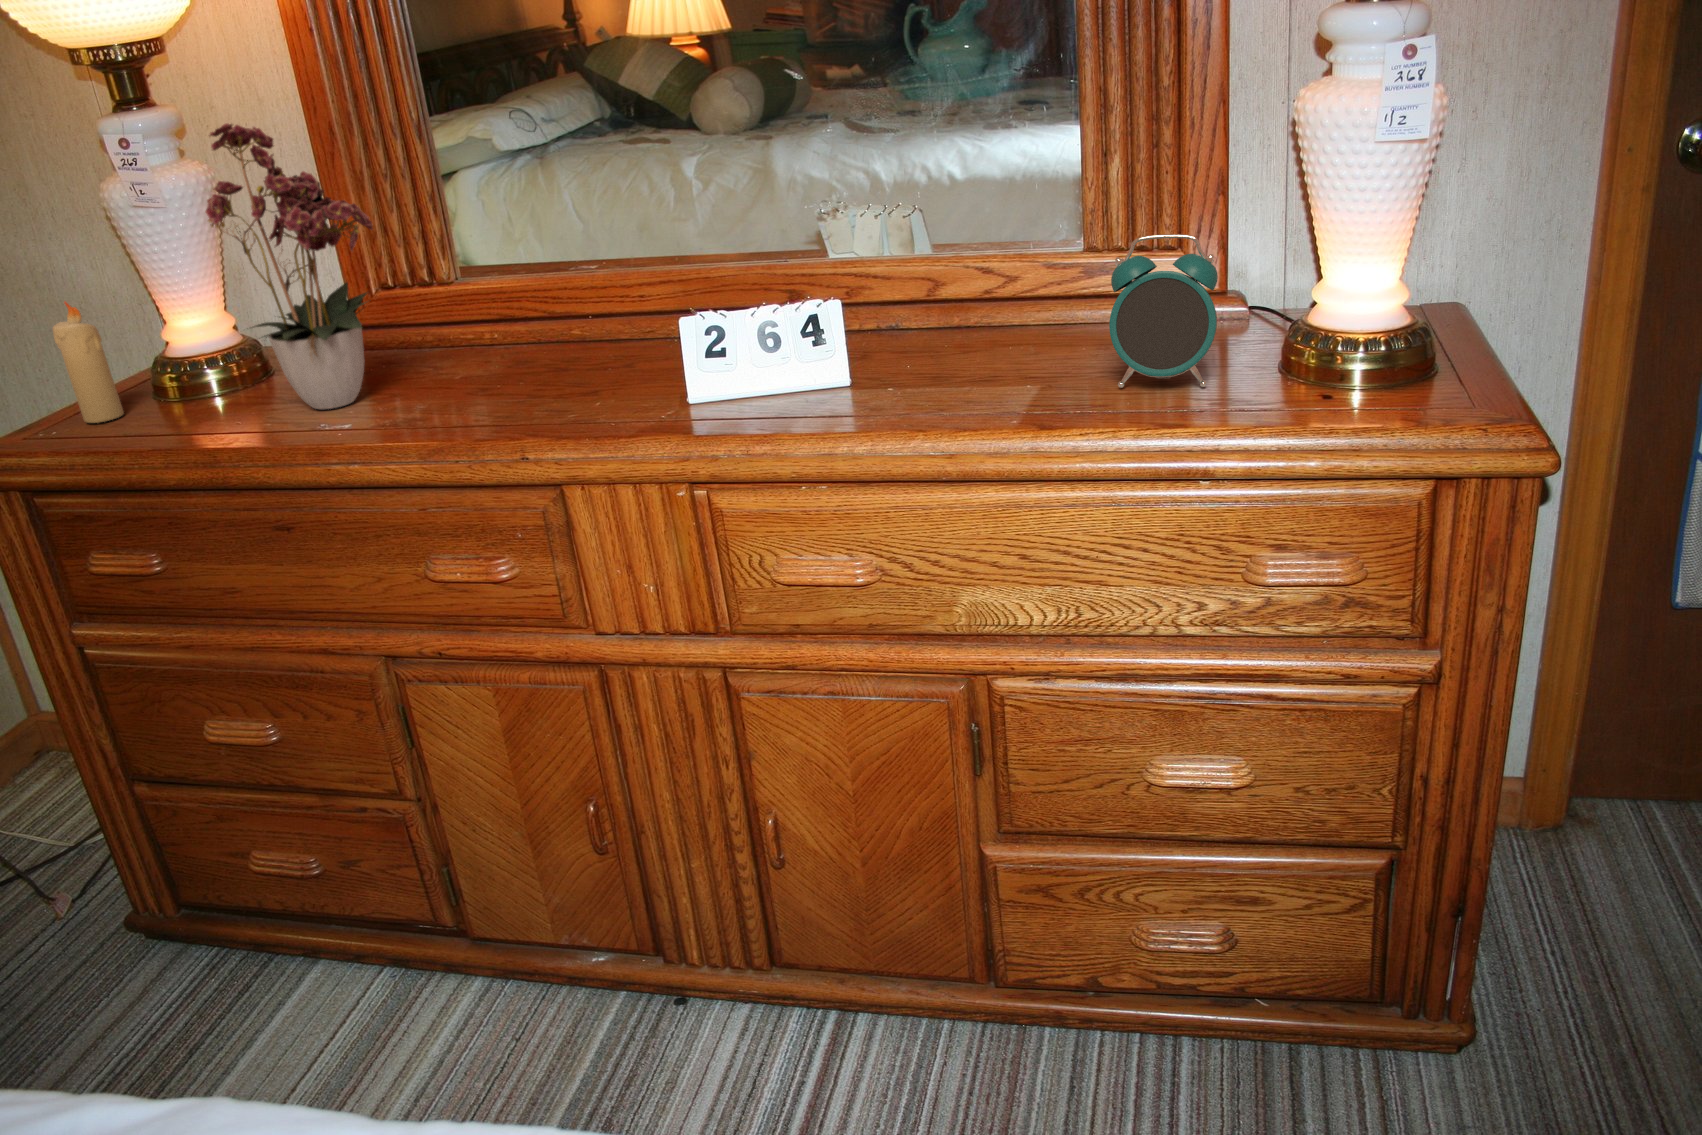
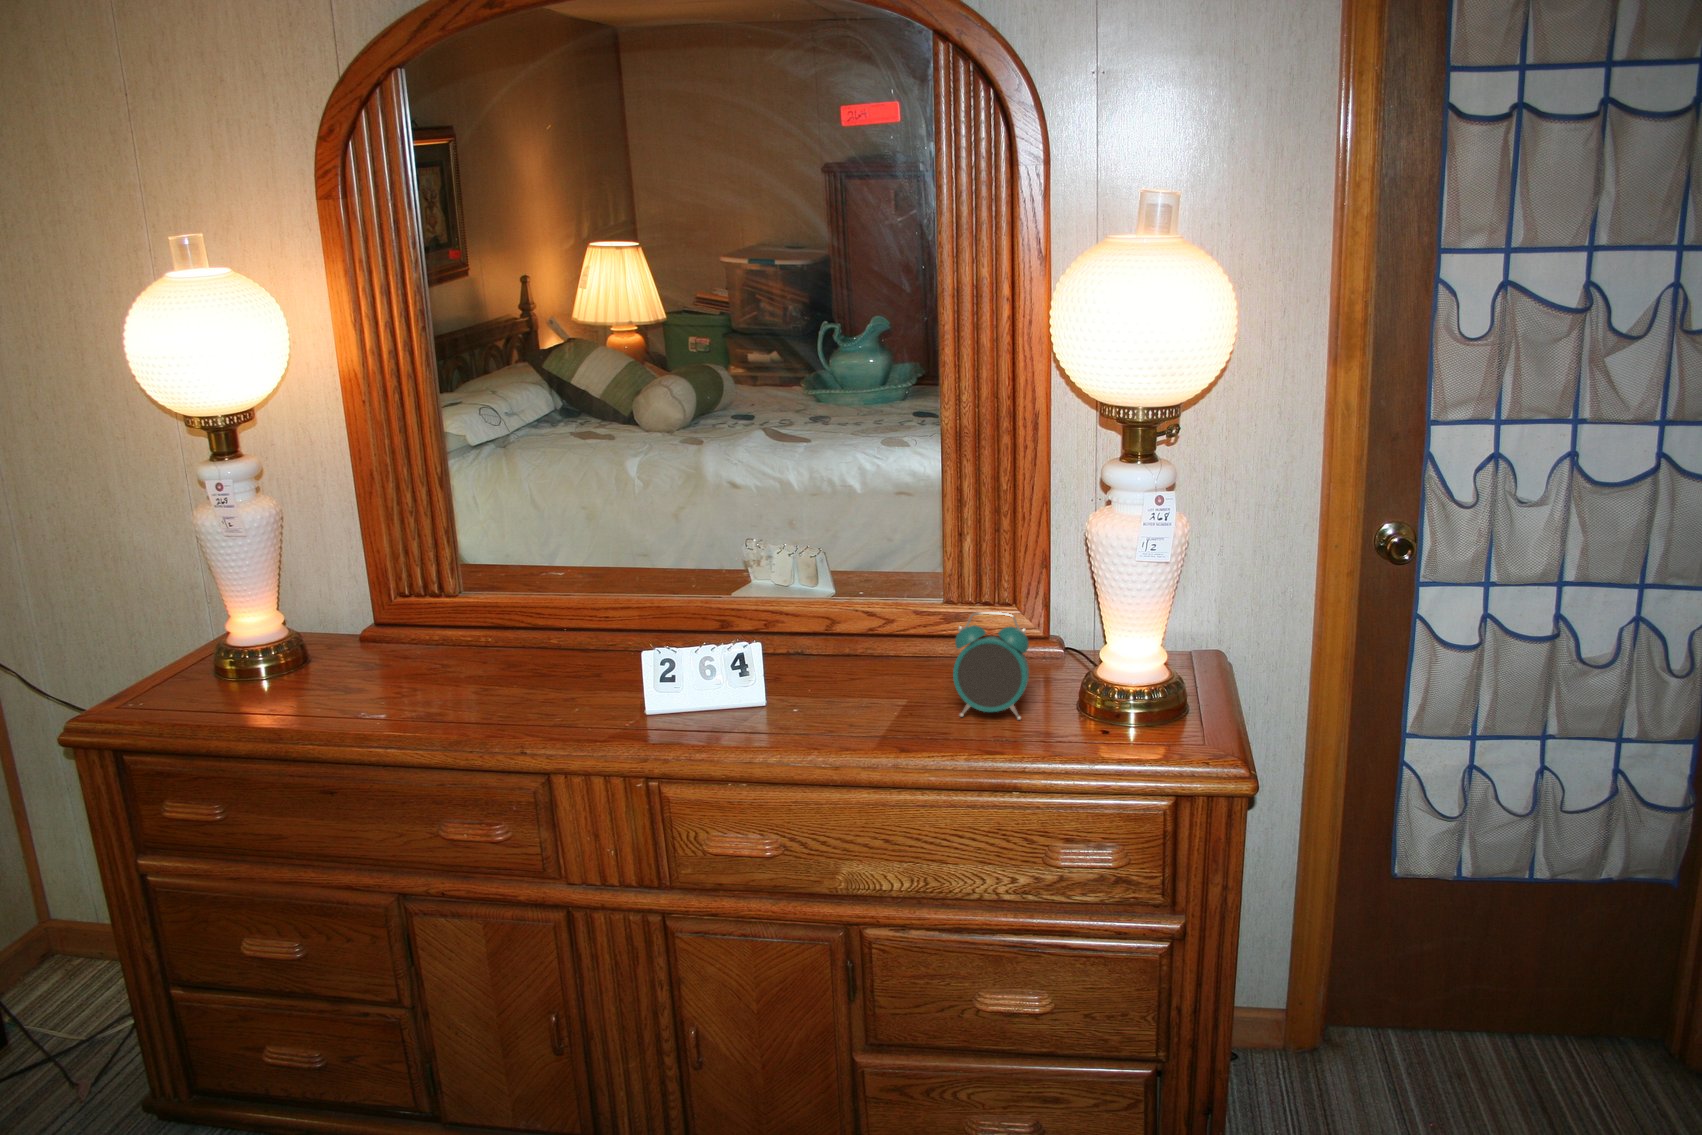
flower arrangement: present [205,123,373,409] -> none [274,479,424,700]
candle: present [53,302,124,423] -> none [149,610,194,703]

